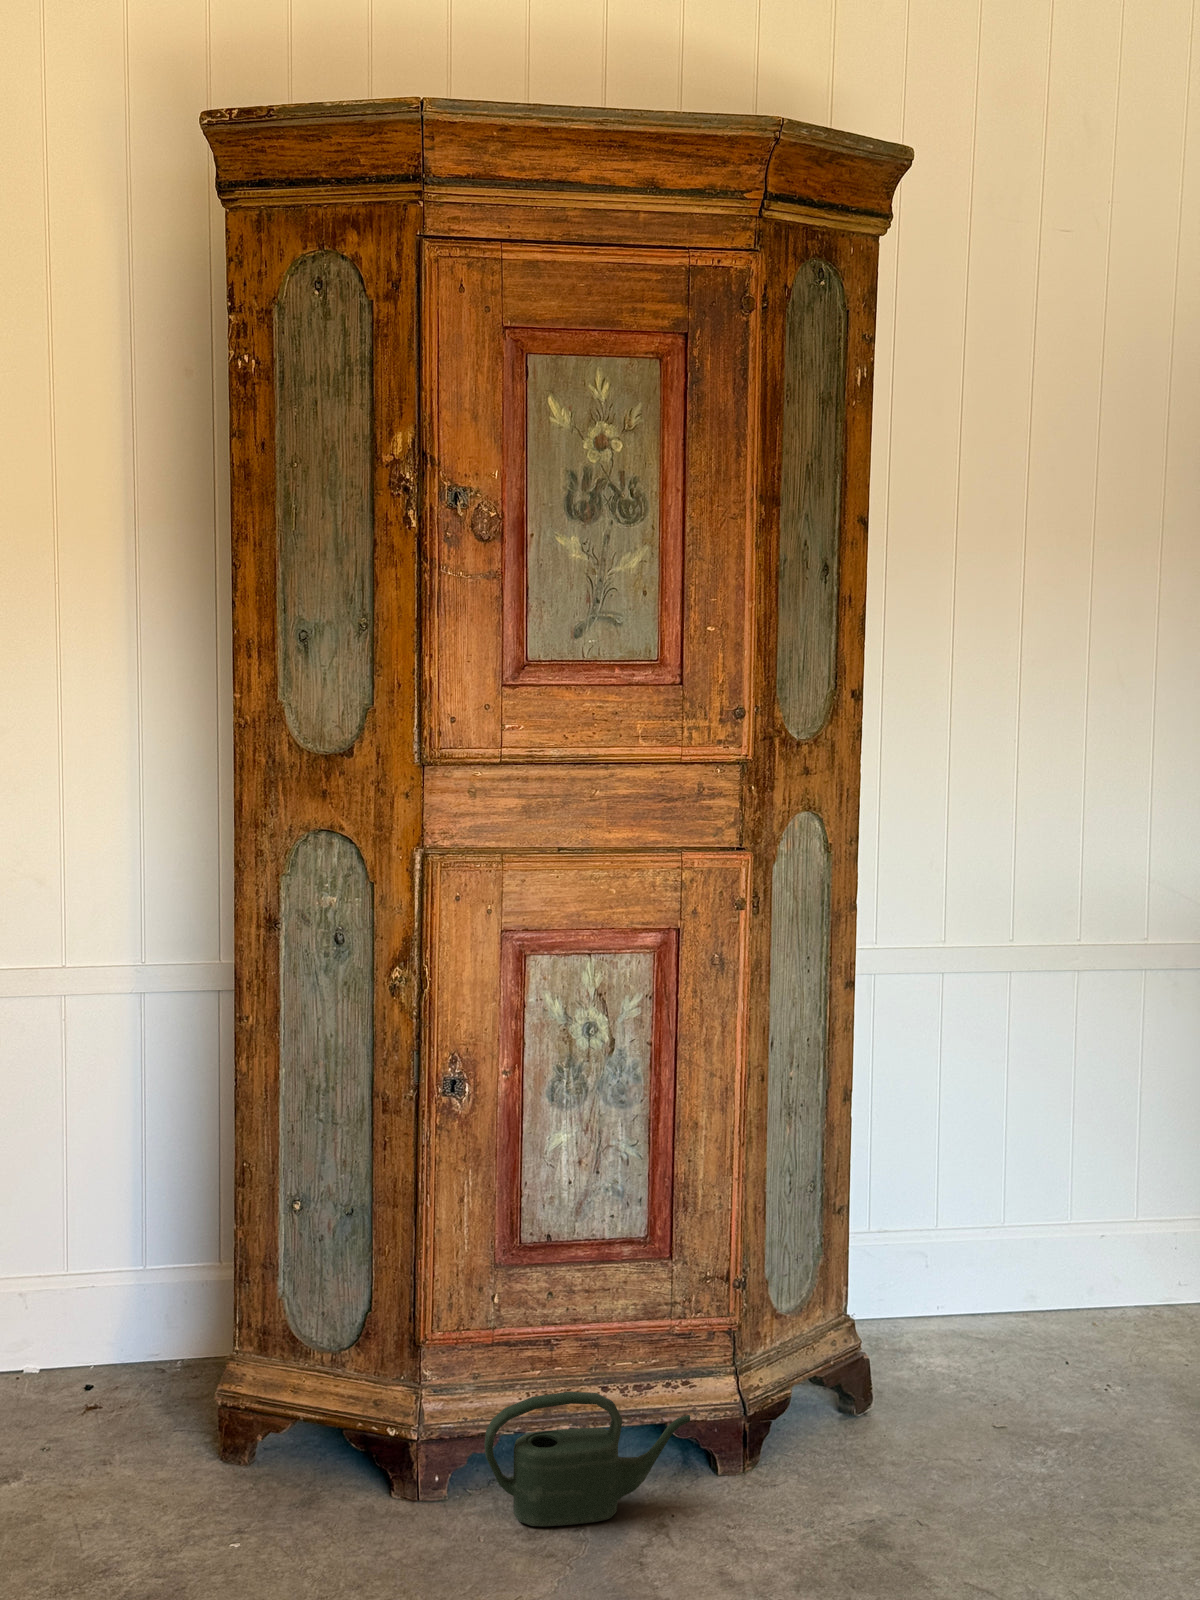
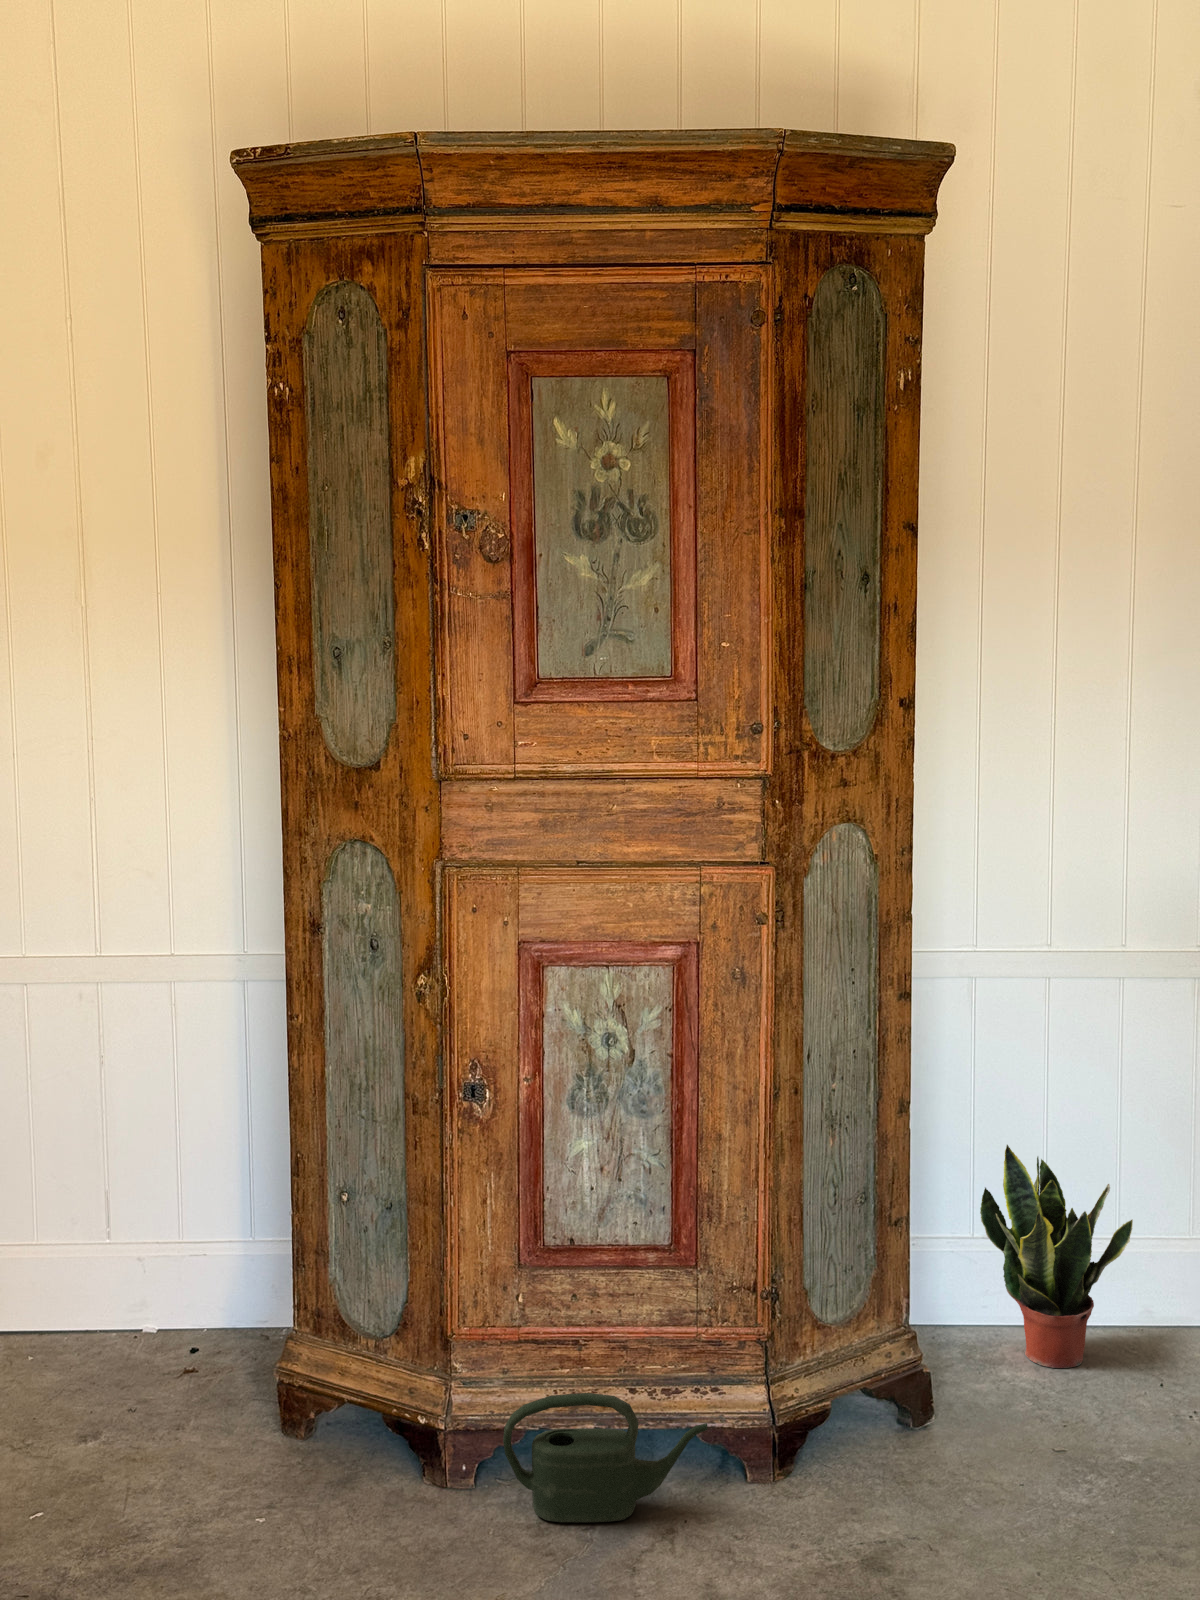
potted plant: none [897,1131,1042,1348] -> present [980,1145,1133,1368]

